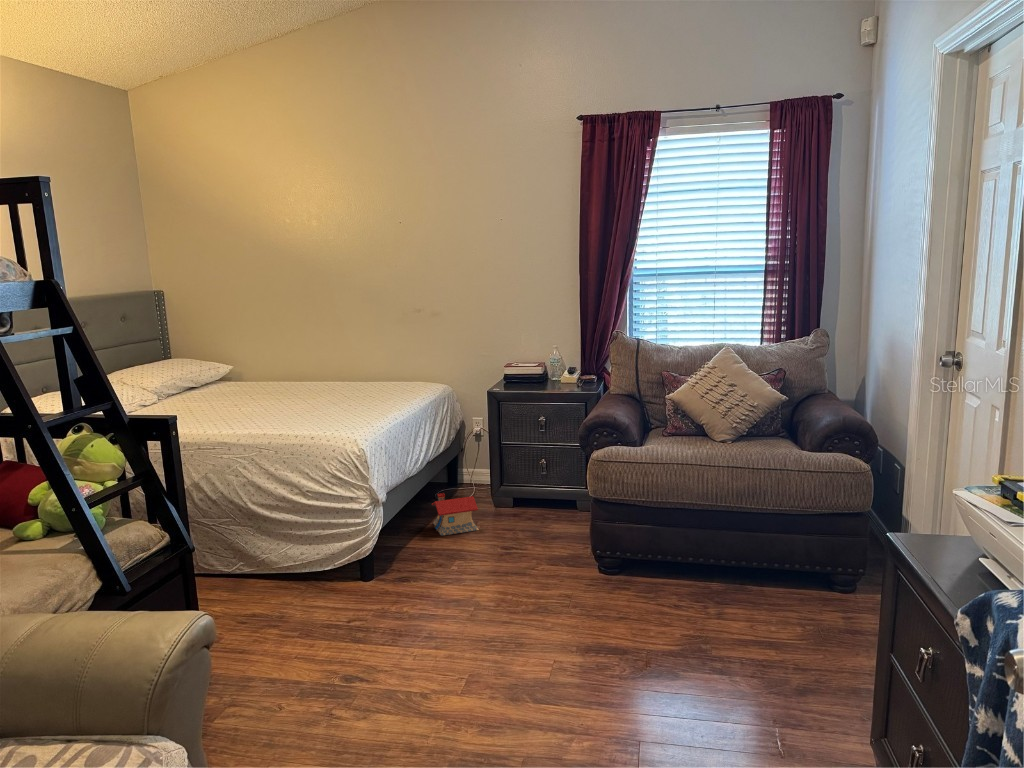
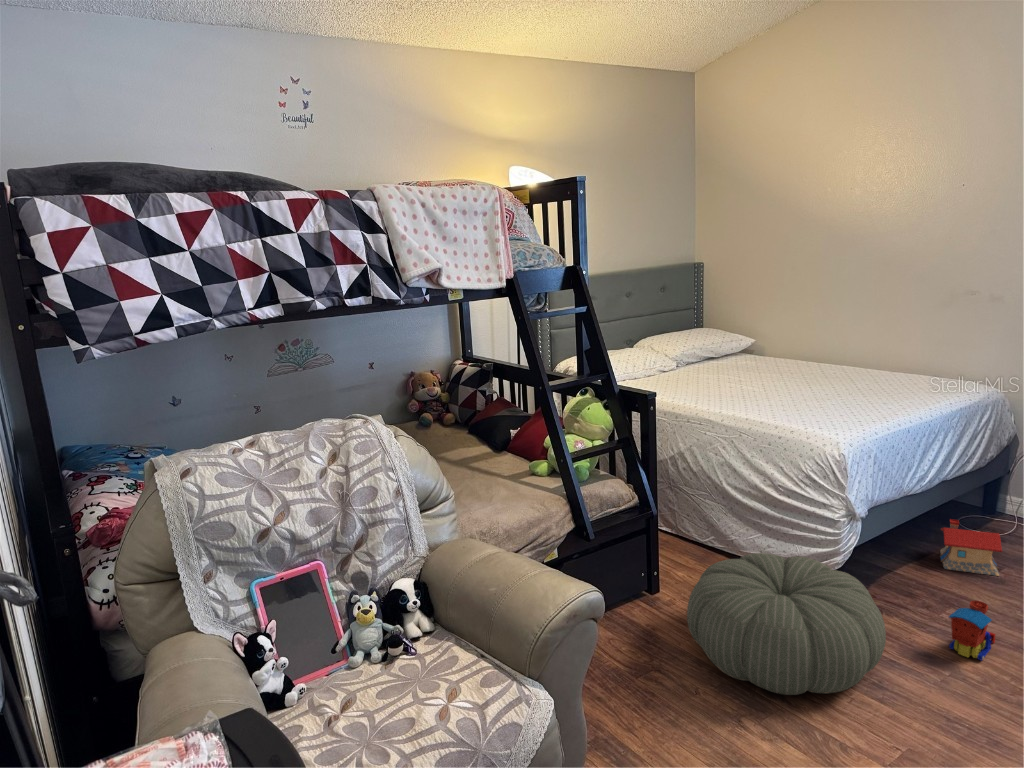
toy train: none [464,547,494,594] -> present [949,601,995,661]
pouf: none [250,550,429,680] -> present [687,553,886,695]

